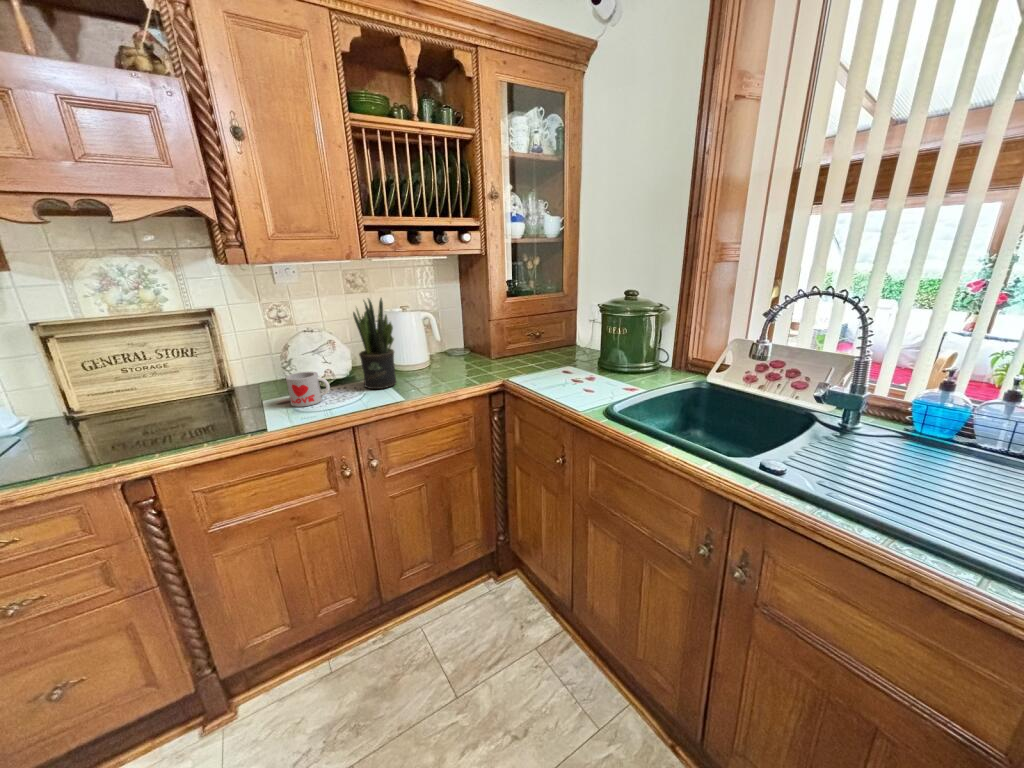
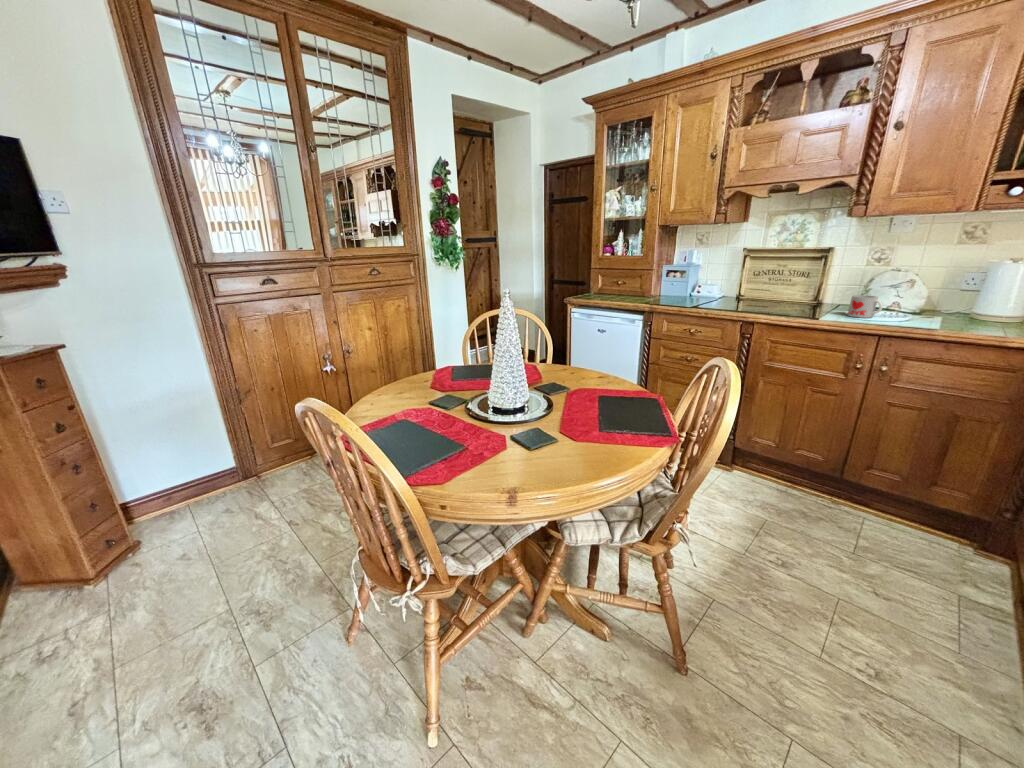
potted plant: present [353,298,396,389] -> none [919,244,977,323]

